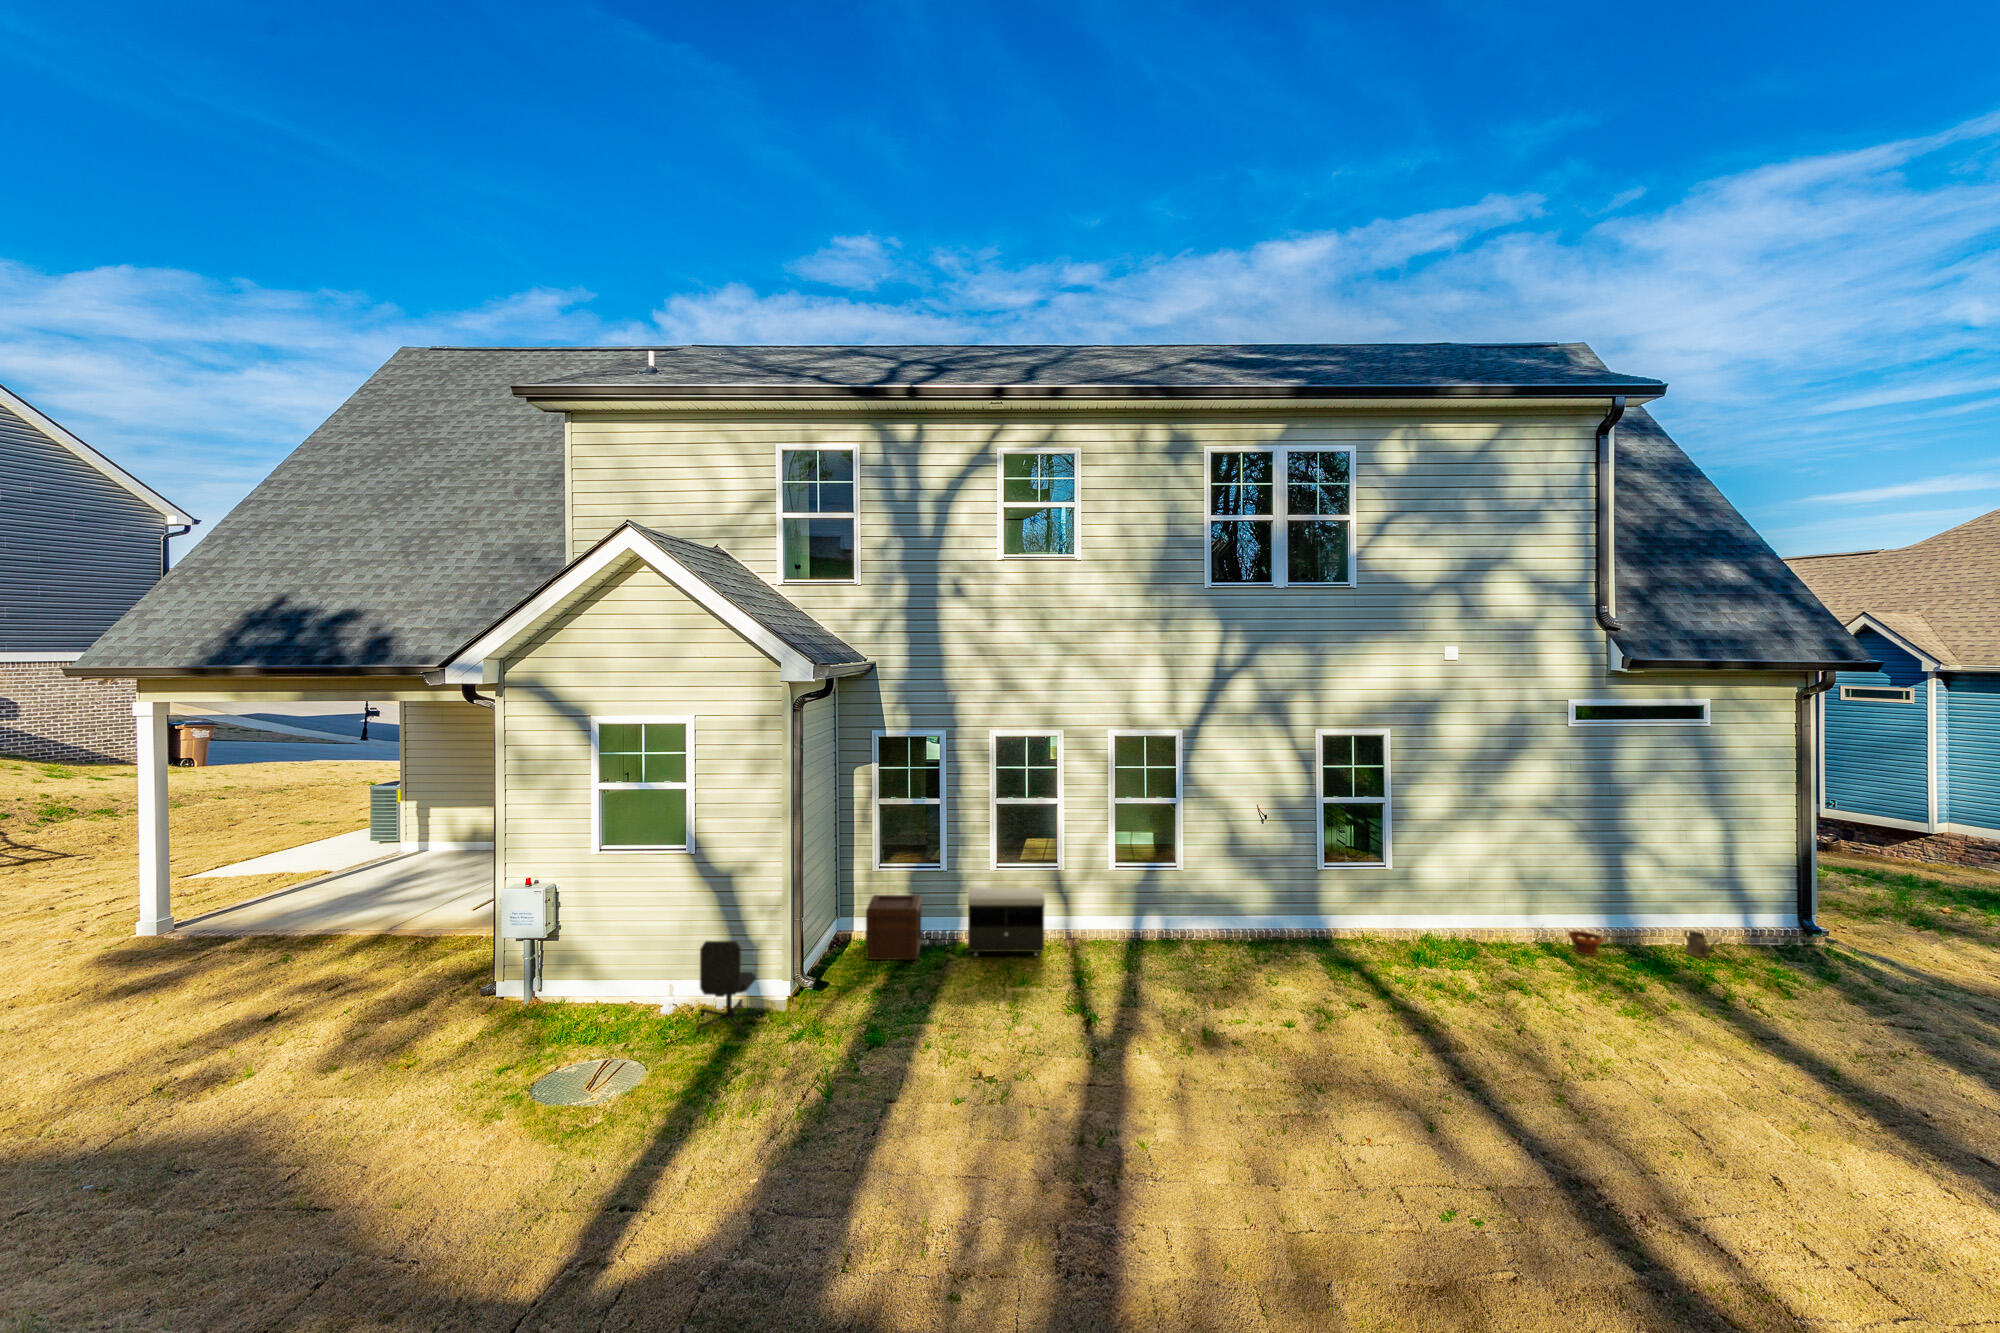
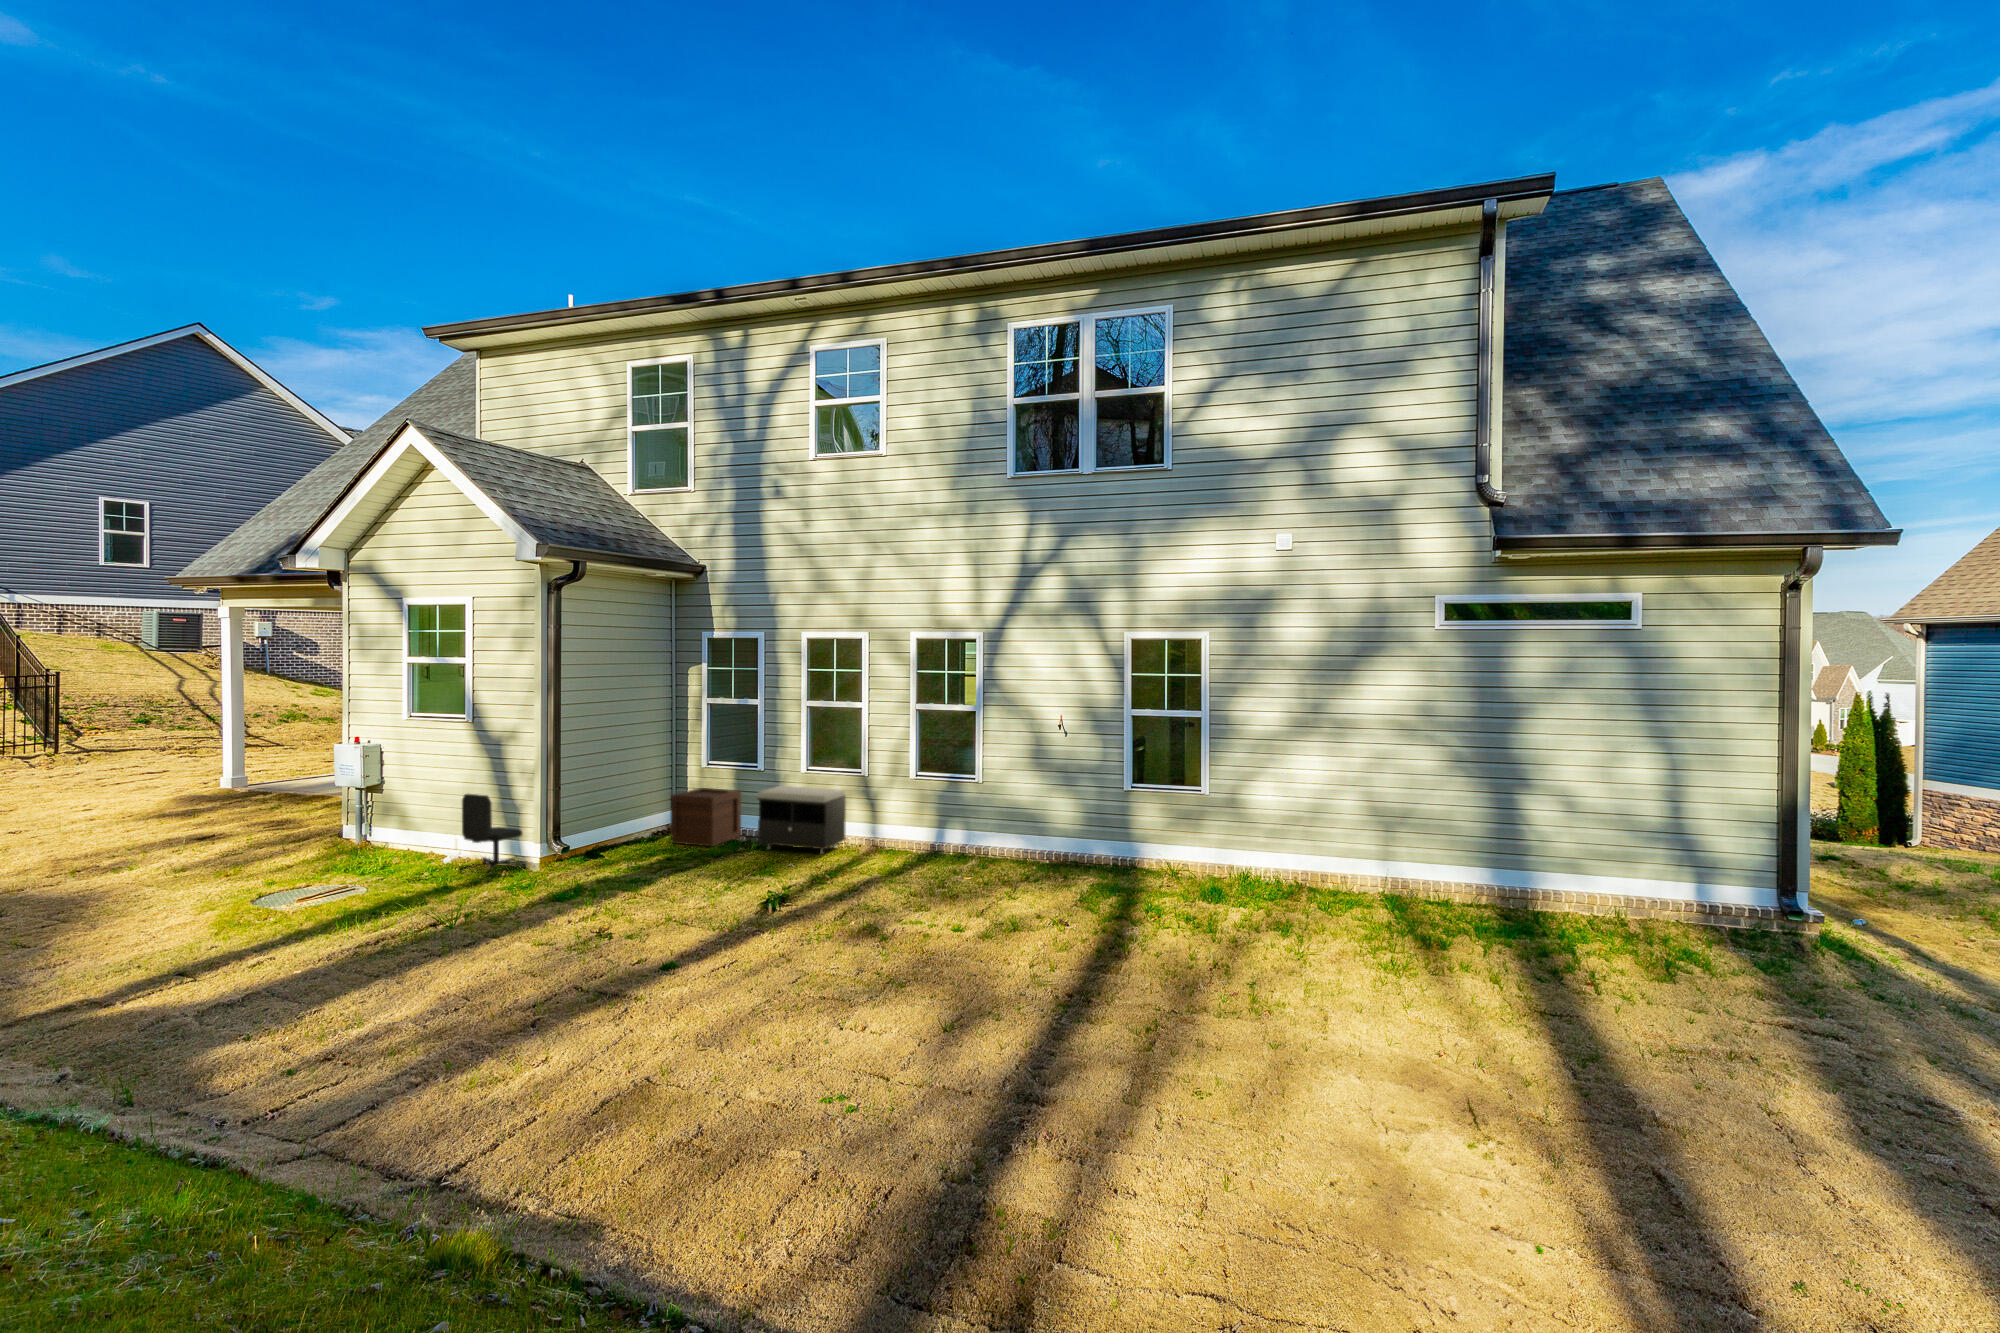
watering can: present [1684,930,1719,957] -> none [1588,894,1618,928]
planter: present [1568,931,1603,956] -> none [1422,881,1462,911]

